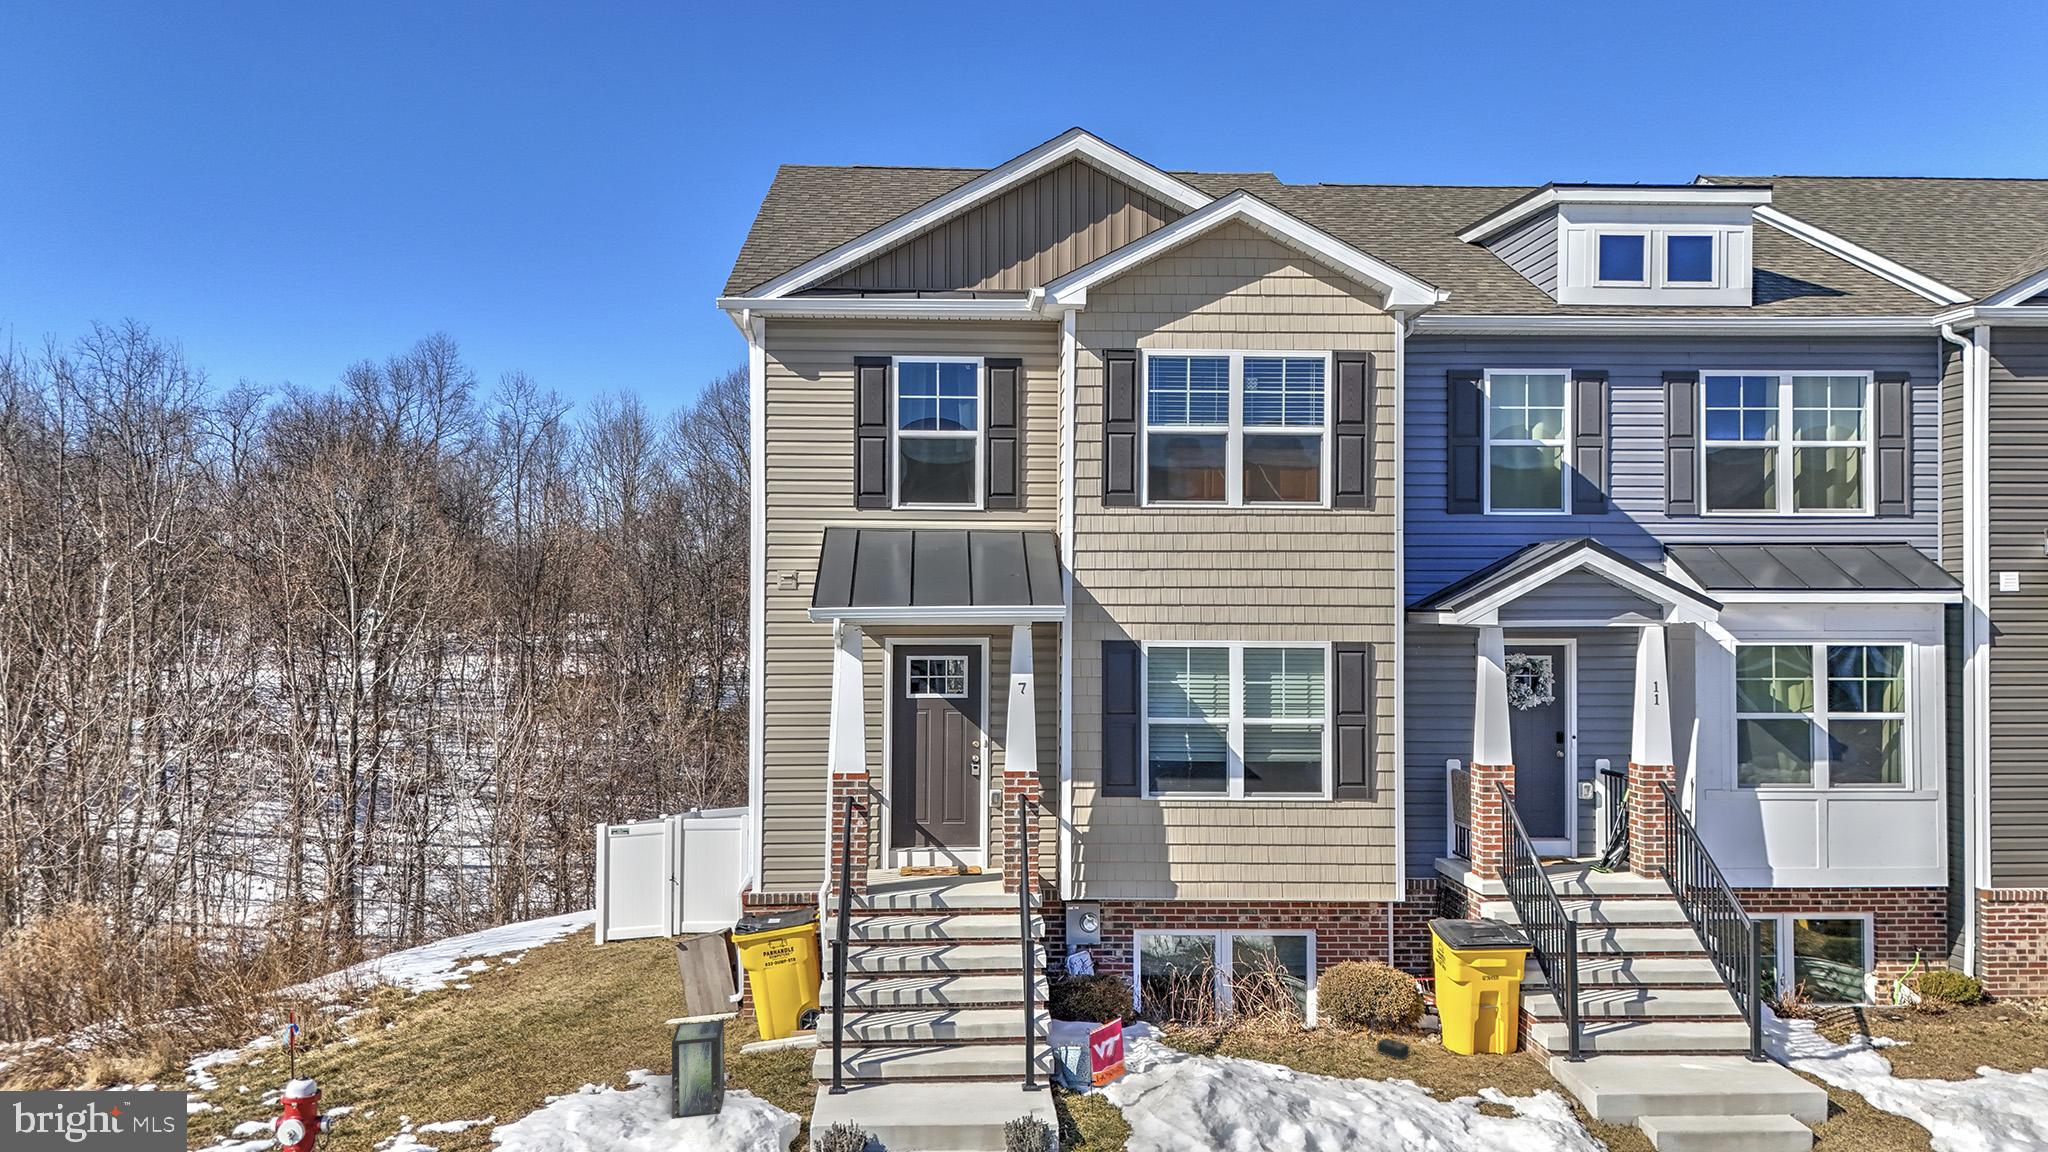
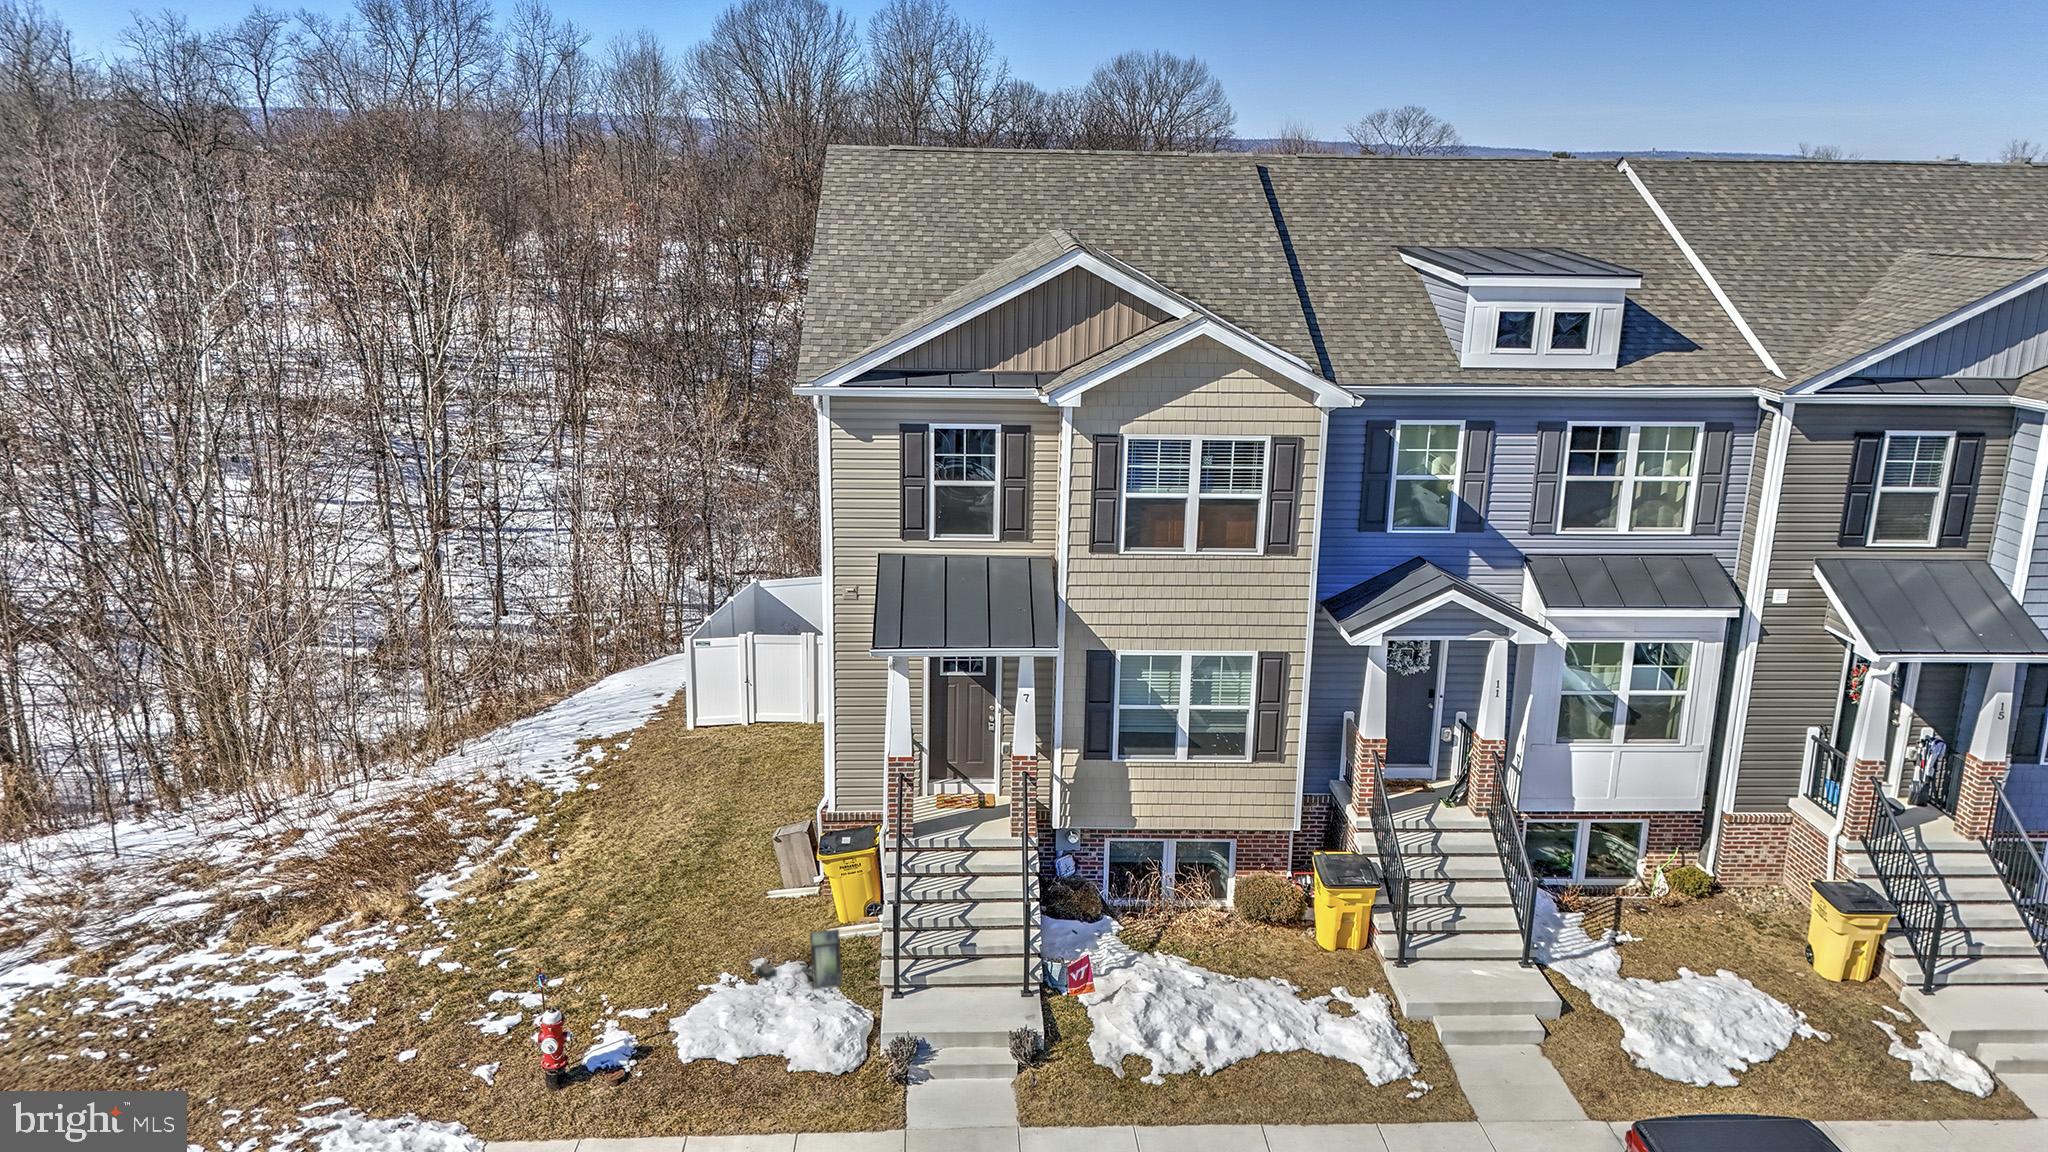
decorative plant: present [1370,1013,1410,1060] -> present [751,944,777,980]

